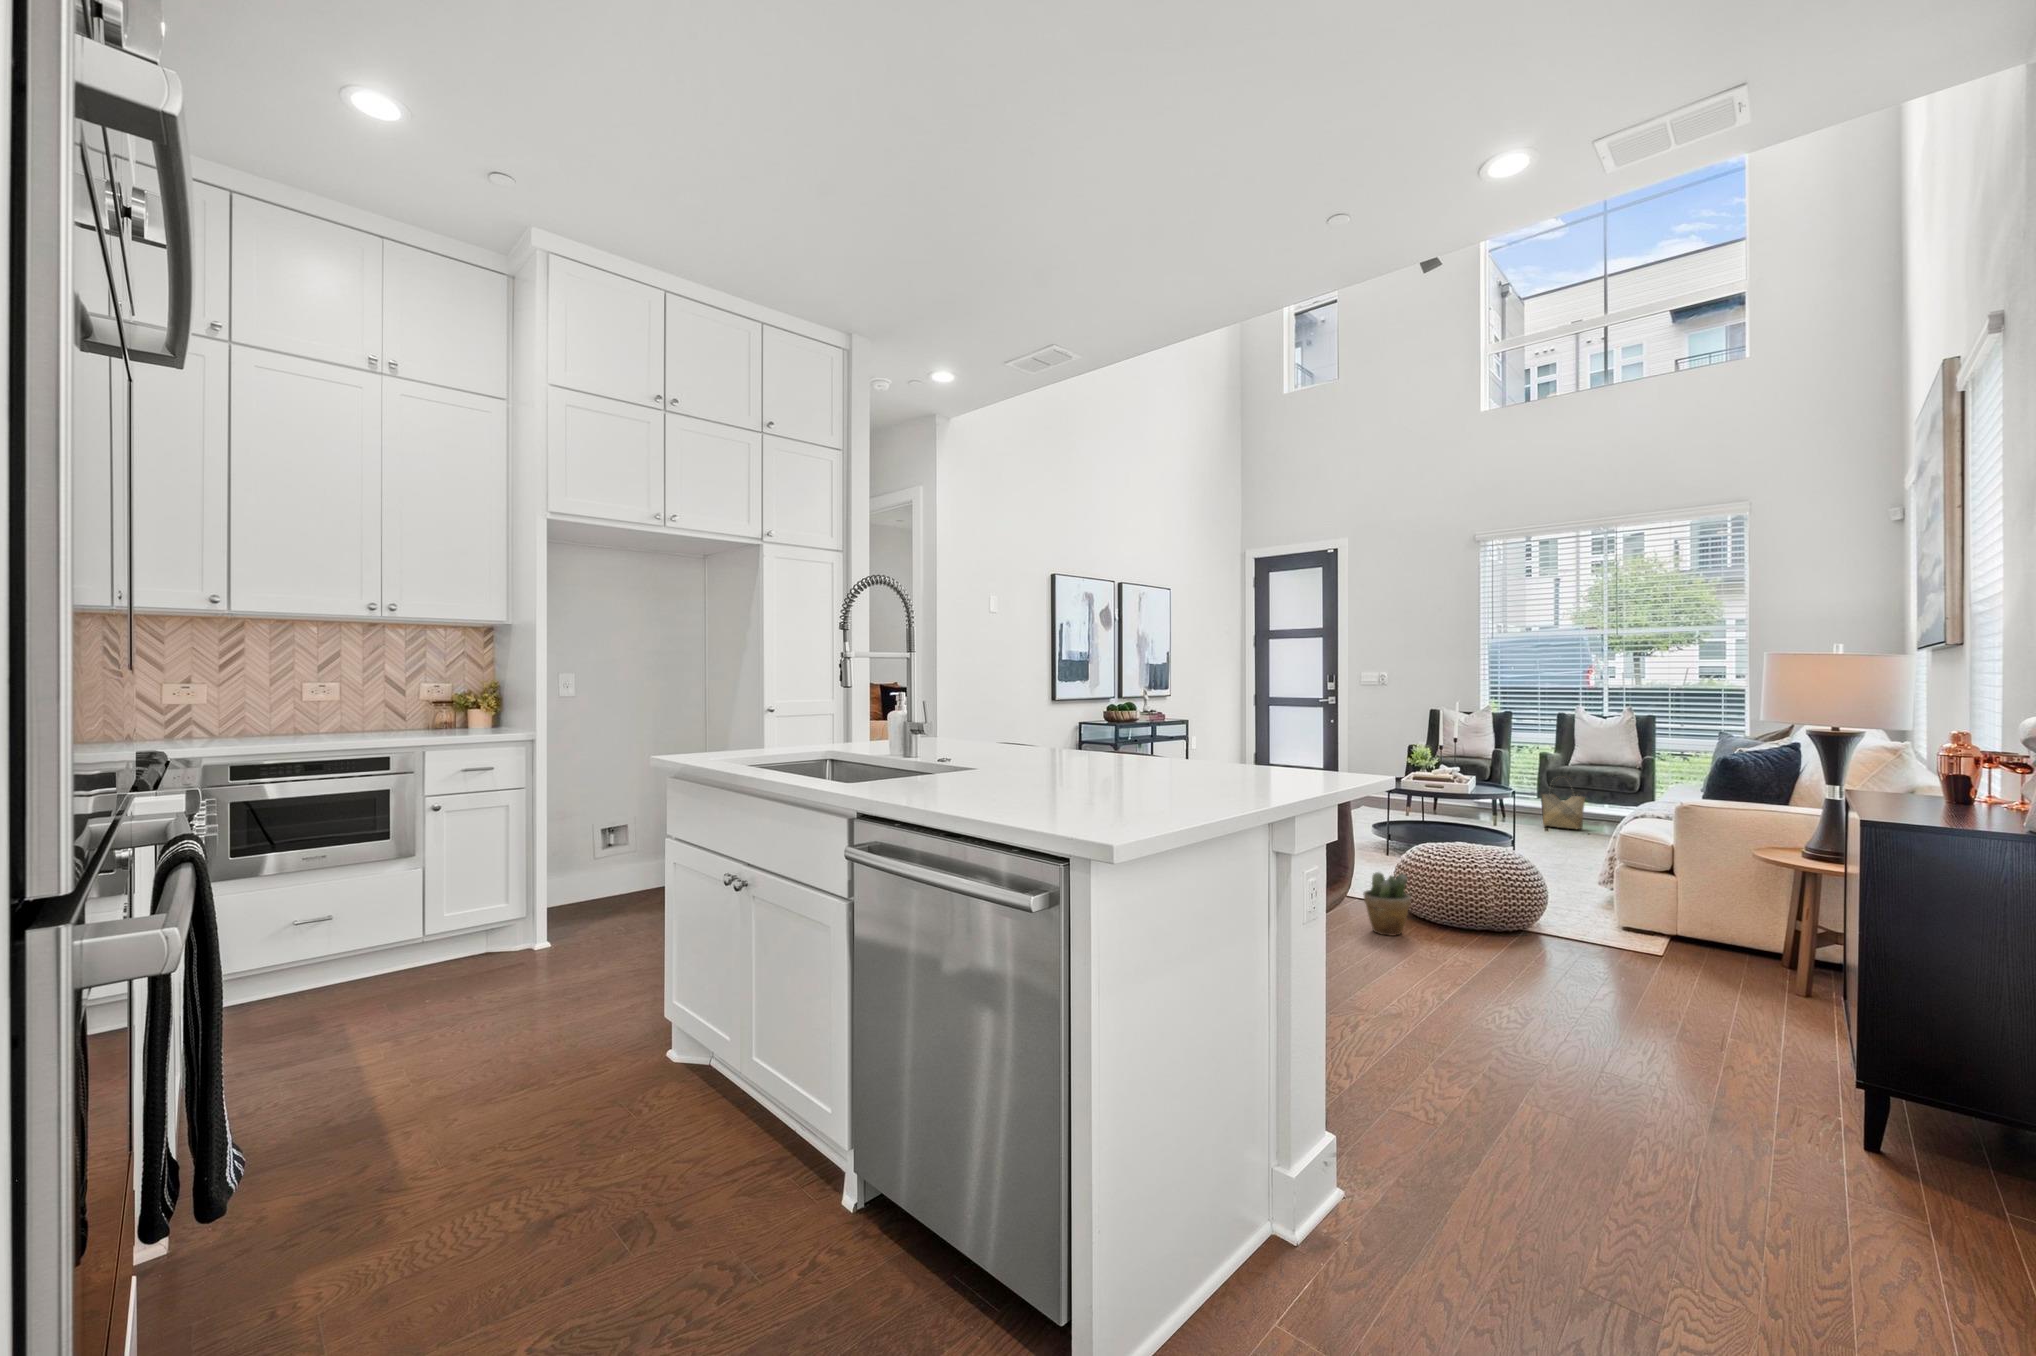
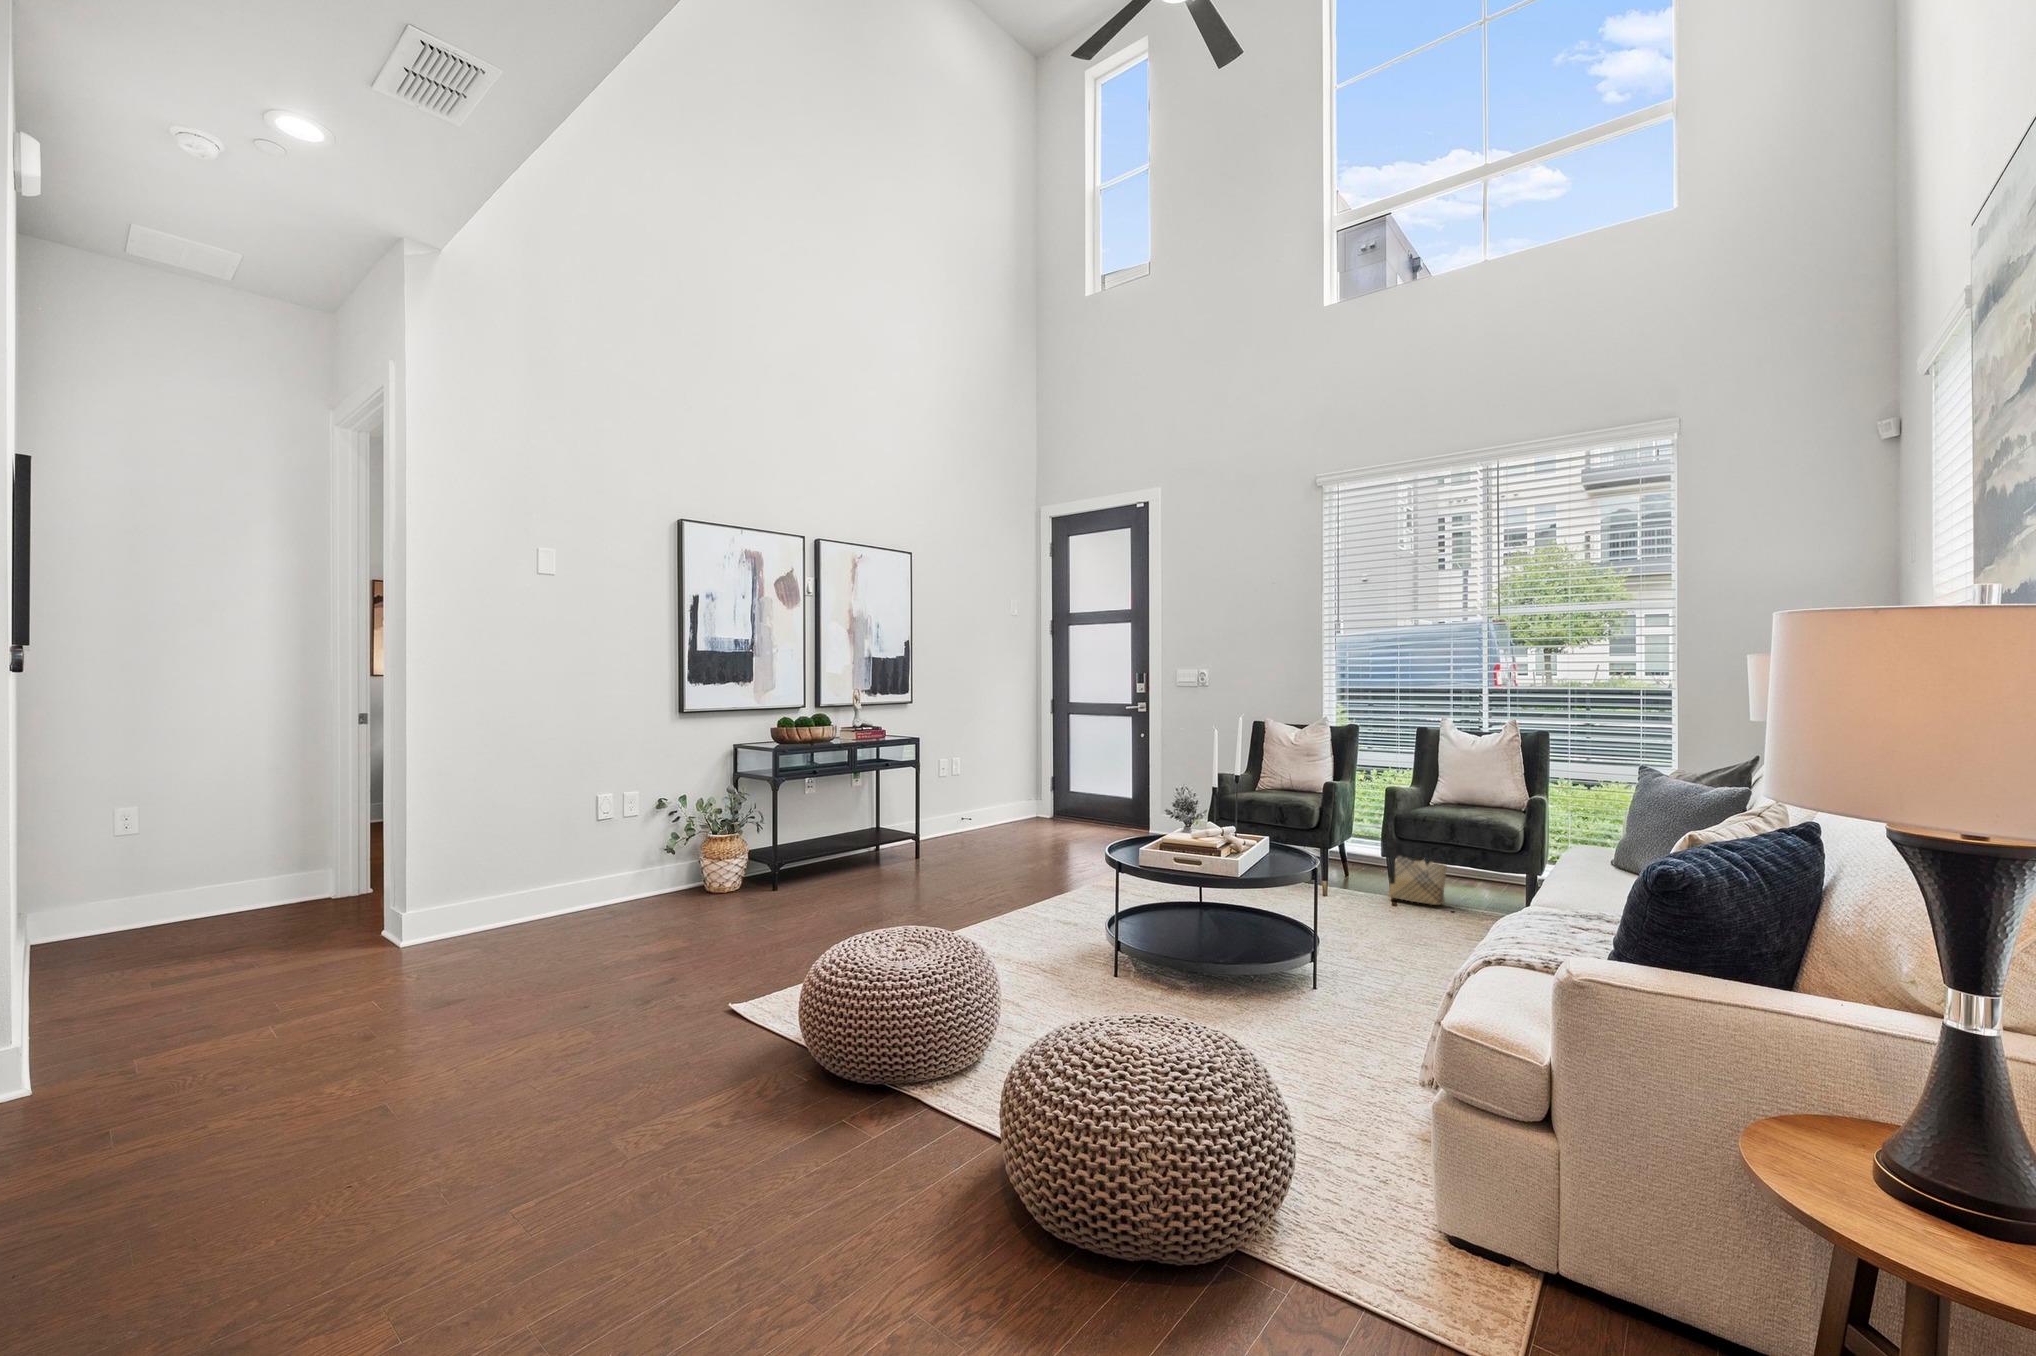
potted plant: present [1363,872,1411,936] -> none [873,1132,974,1290]

